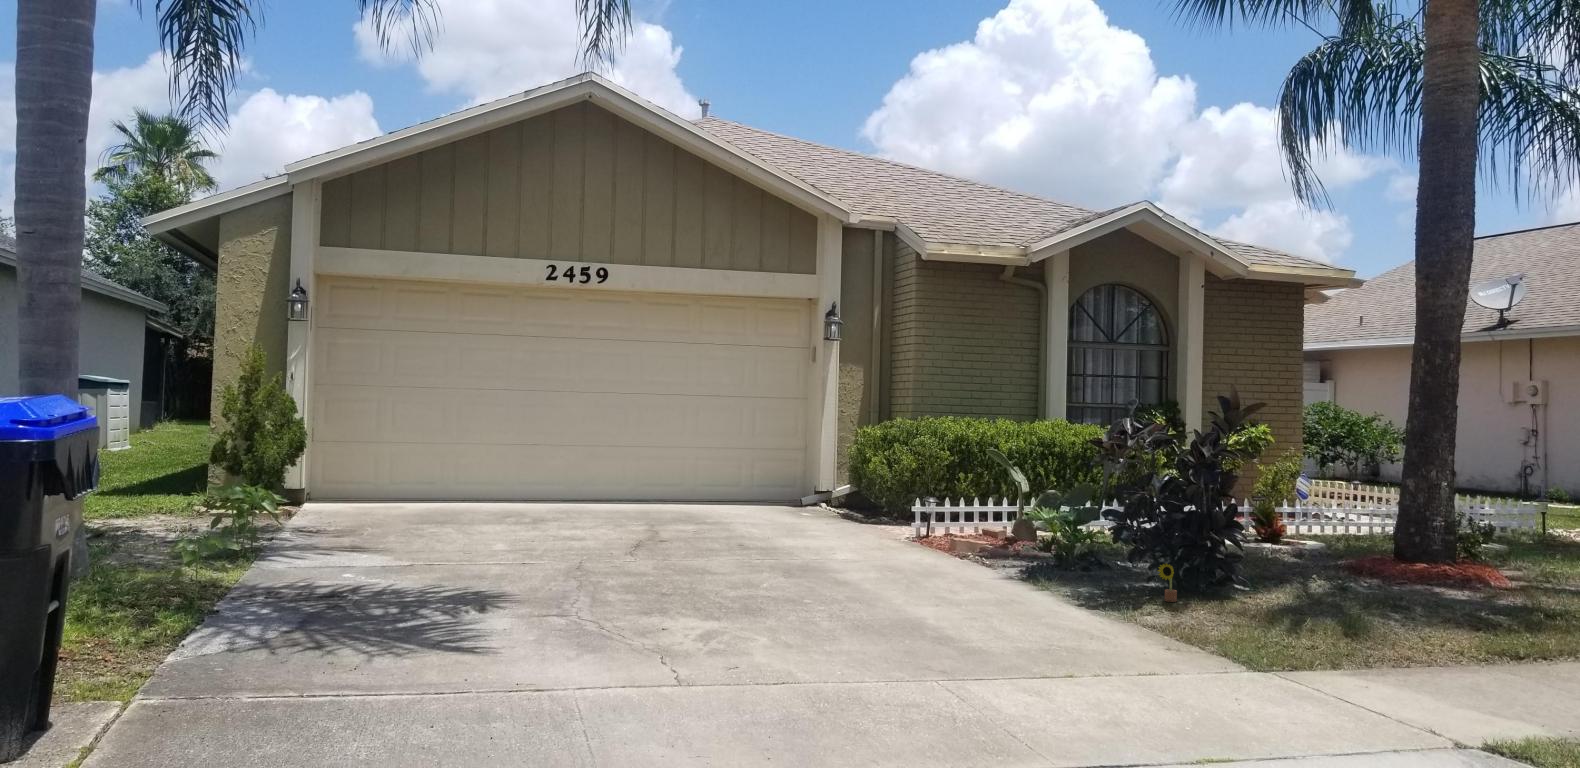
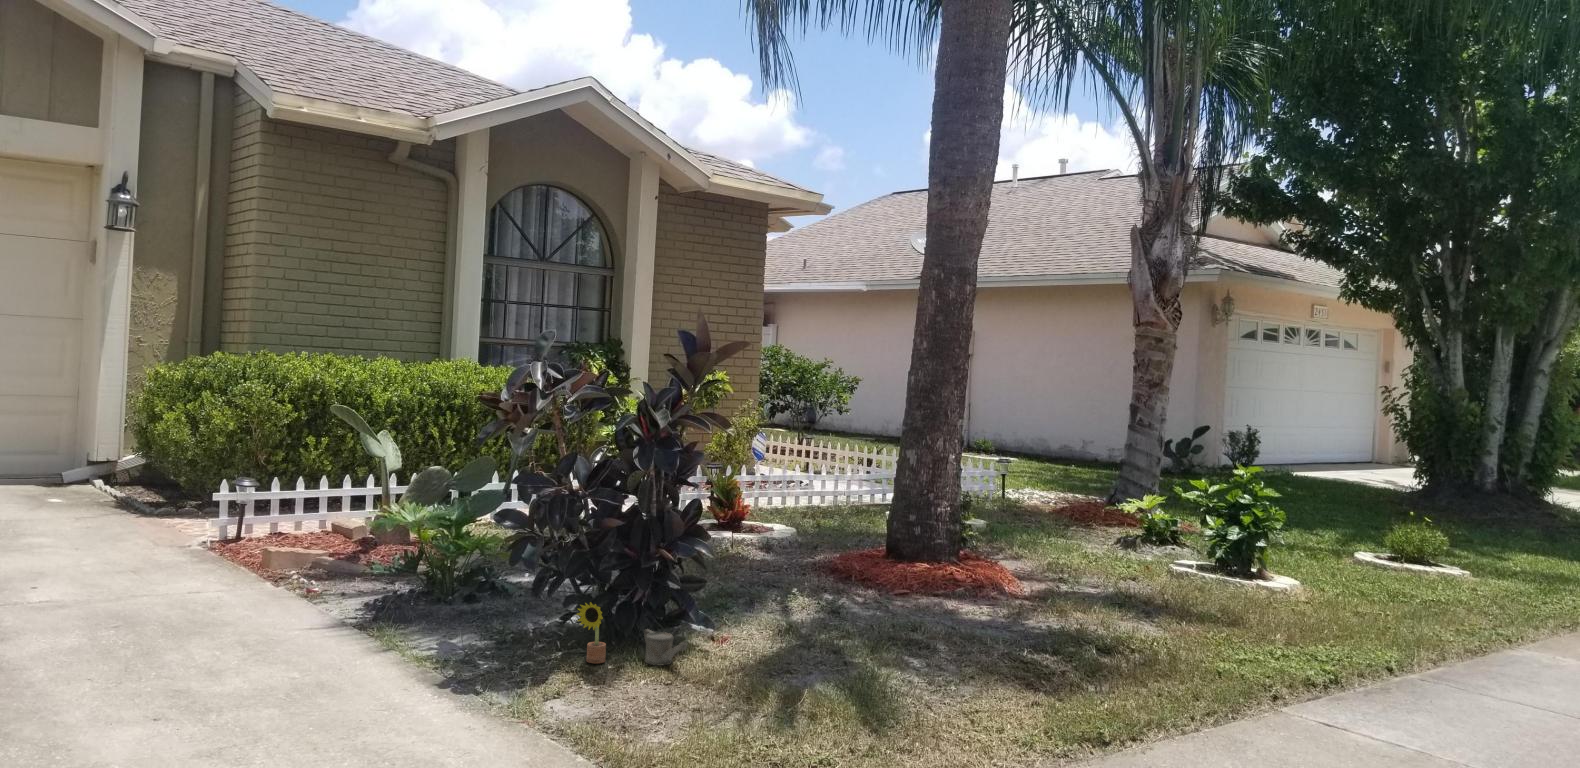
watering can: none [1202,584,1230,605] -> present [644,629,687,666]

